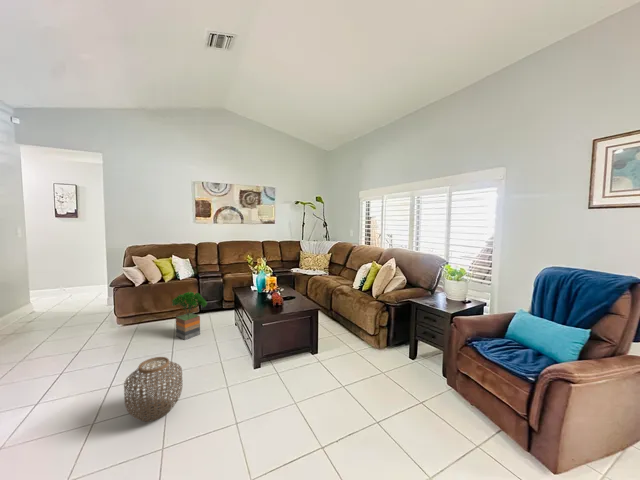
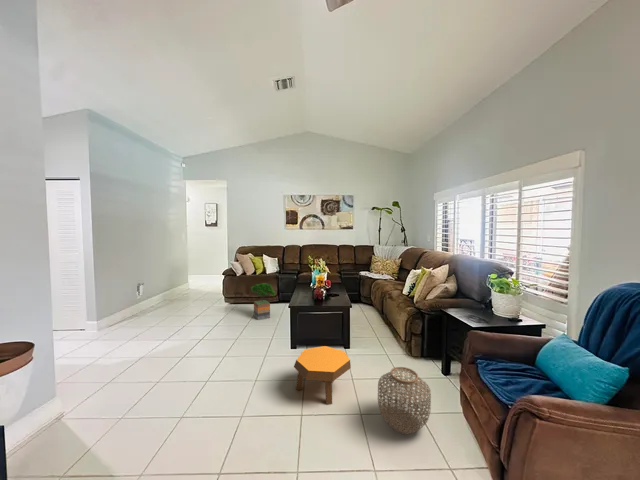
woven basket: present [124,357,182,422] -> present [378,367,431,434]
footstool: none [290,357,350,423] -> present [294,346,351,404]

